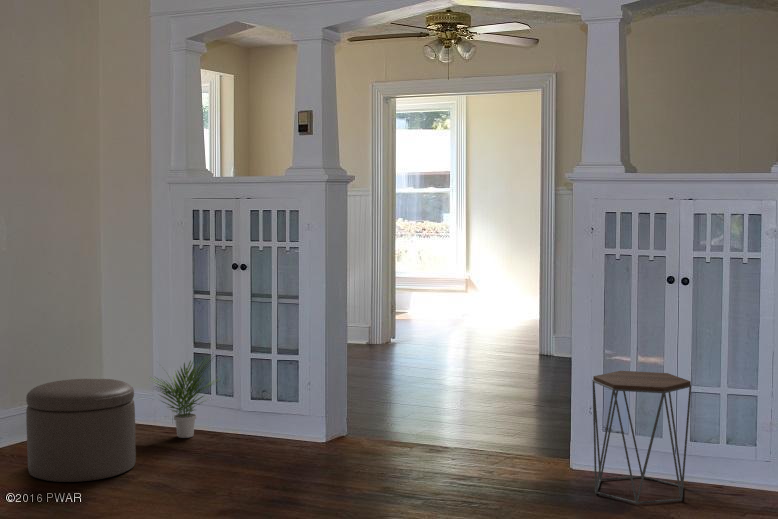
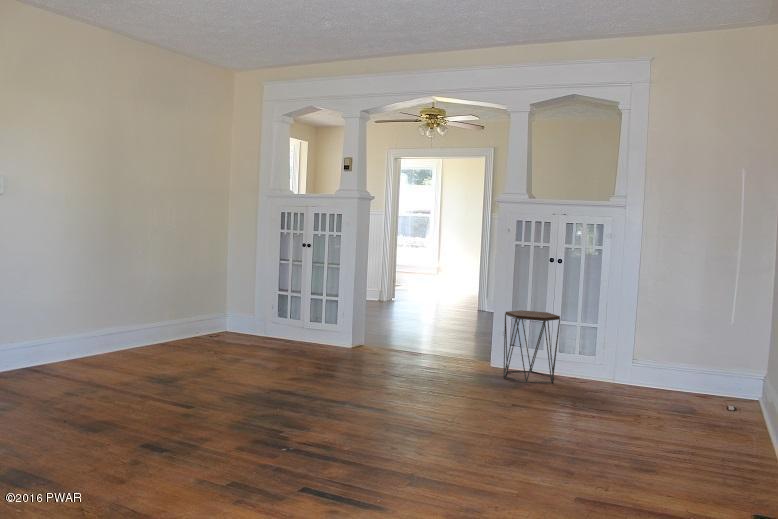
potted plant: present [154,358,212,438] -> none [251,293,295,342]
ottoman: present [26,379,136,482] -> none [183,303,245,358]

